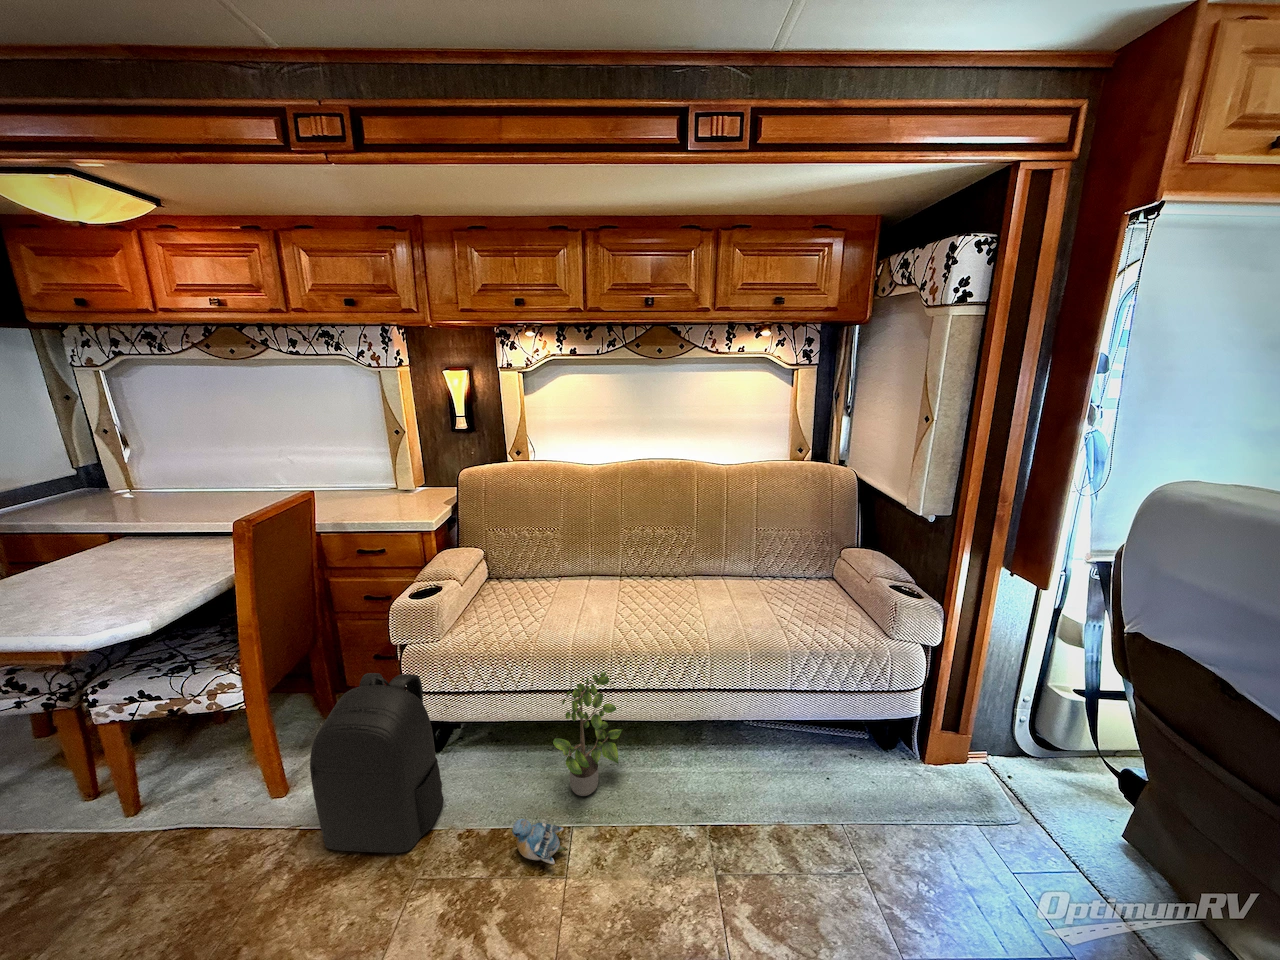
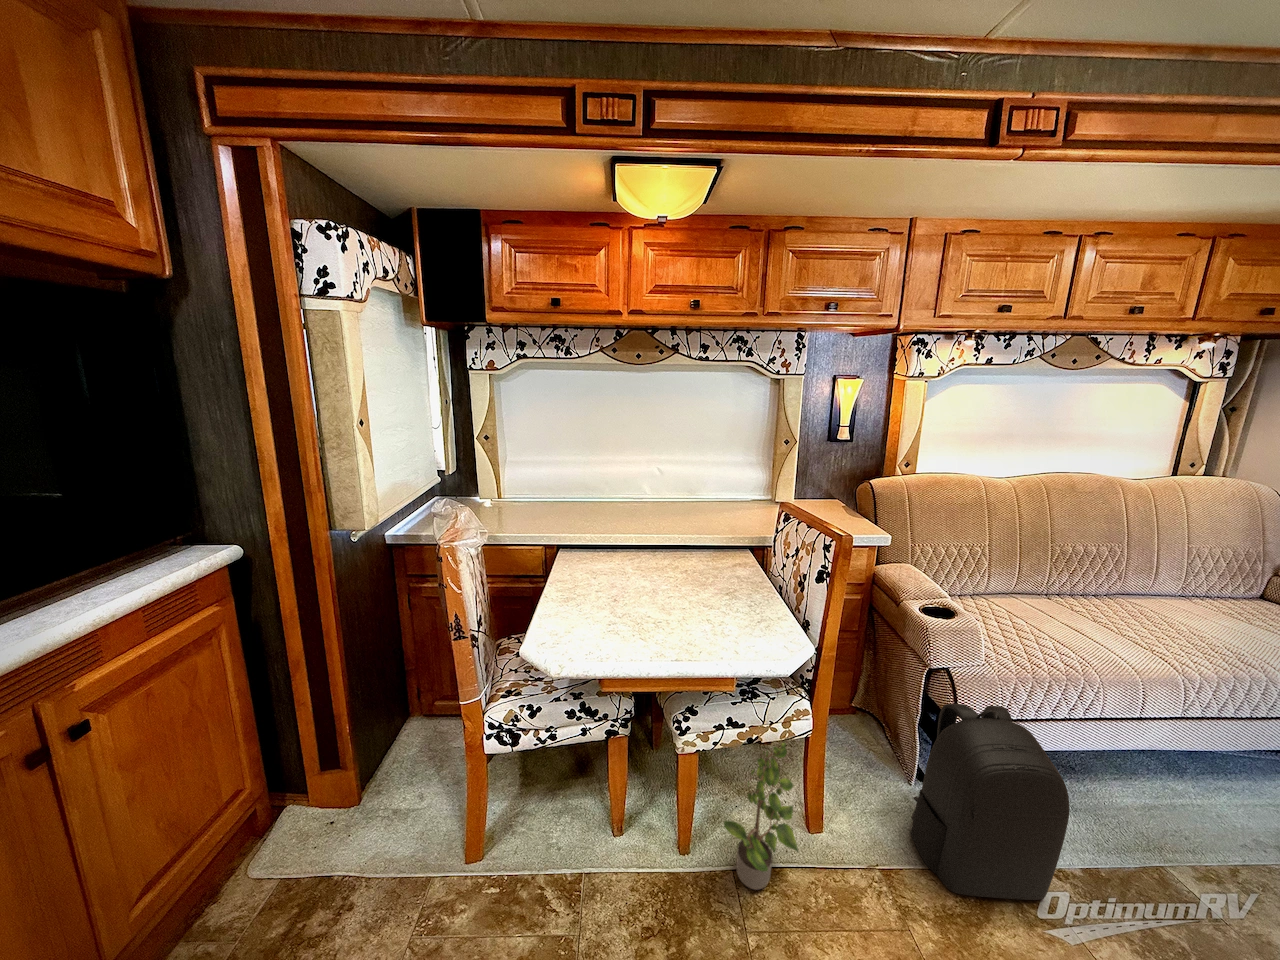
potted plant: present [553,672,623,796] -> present [724,743,798,890]
plush toy: present [511,819,566,864] -> none [1160,867,1235,920]

